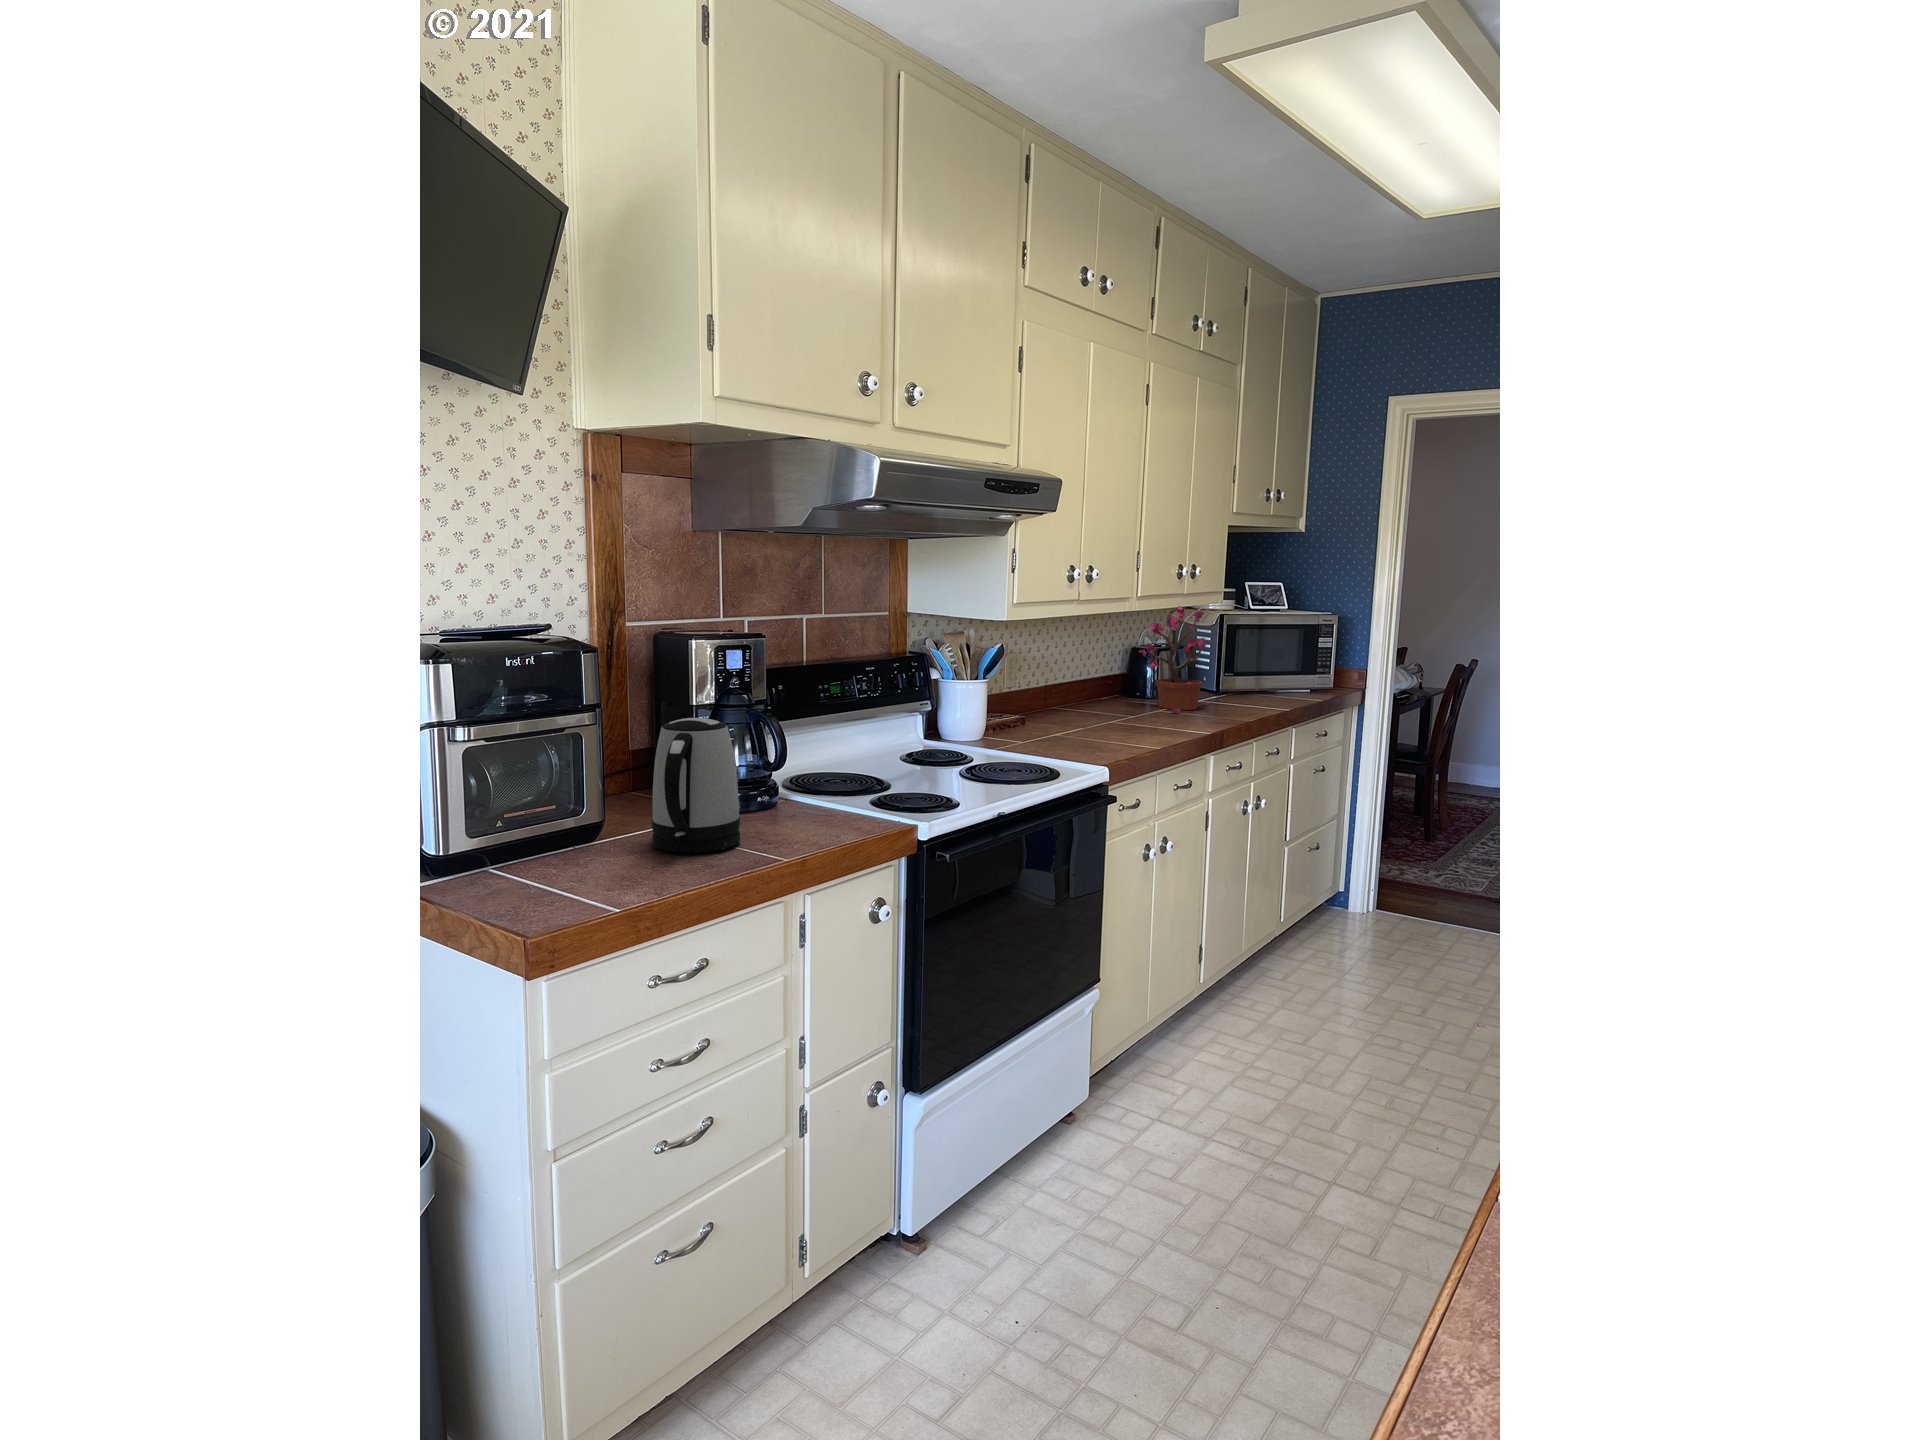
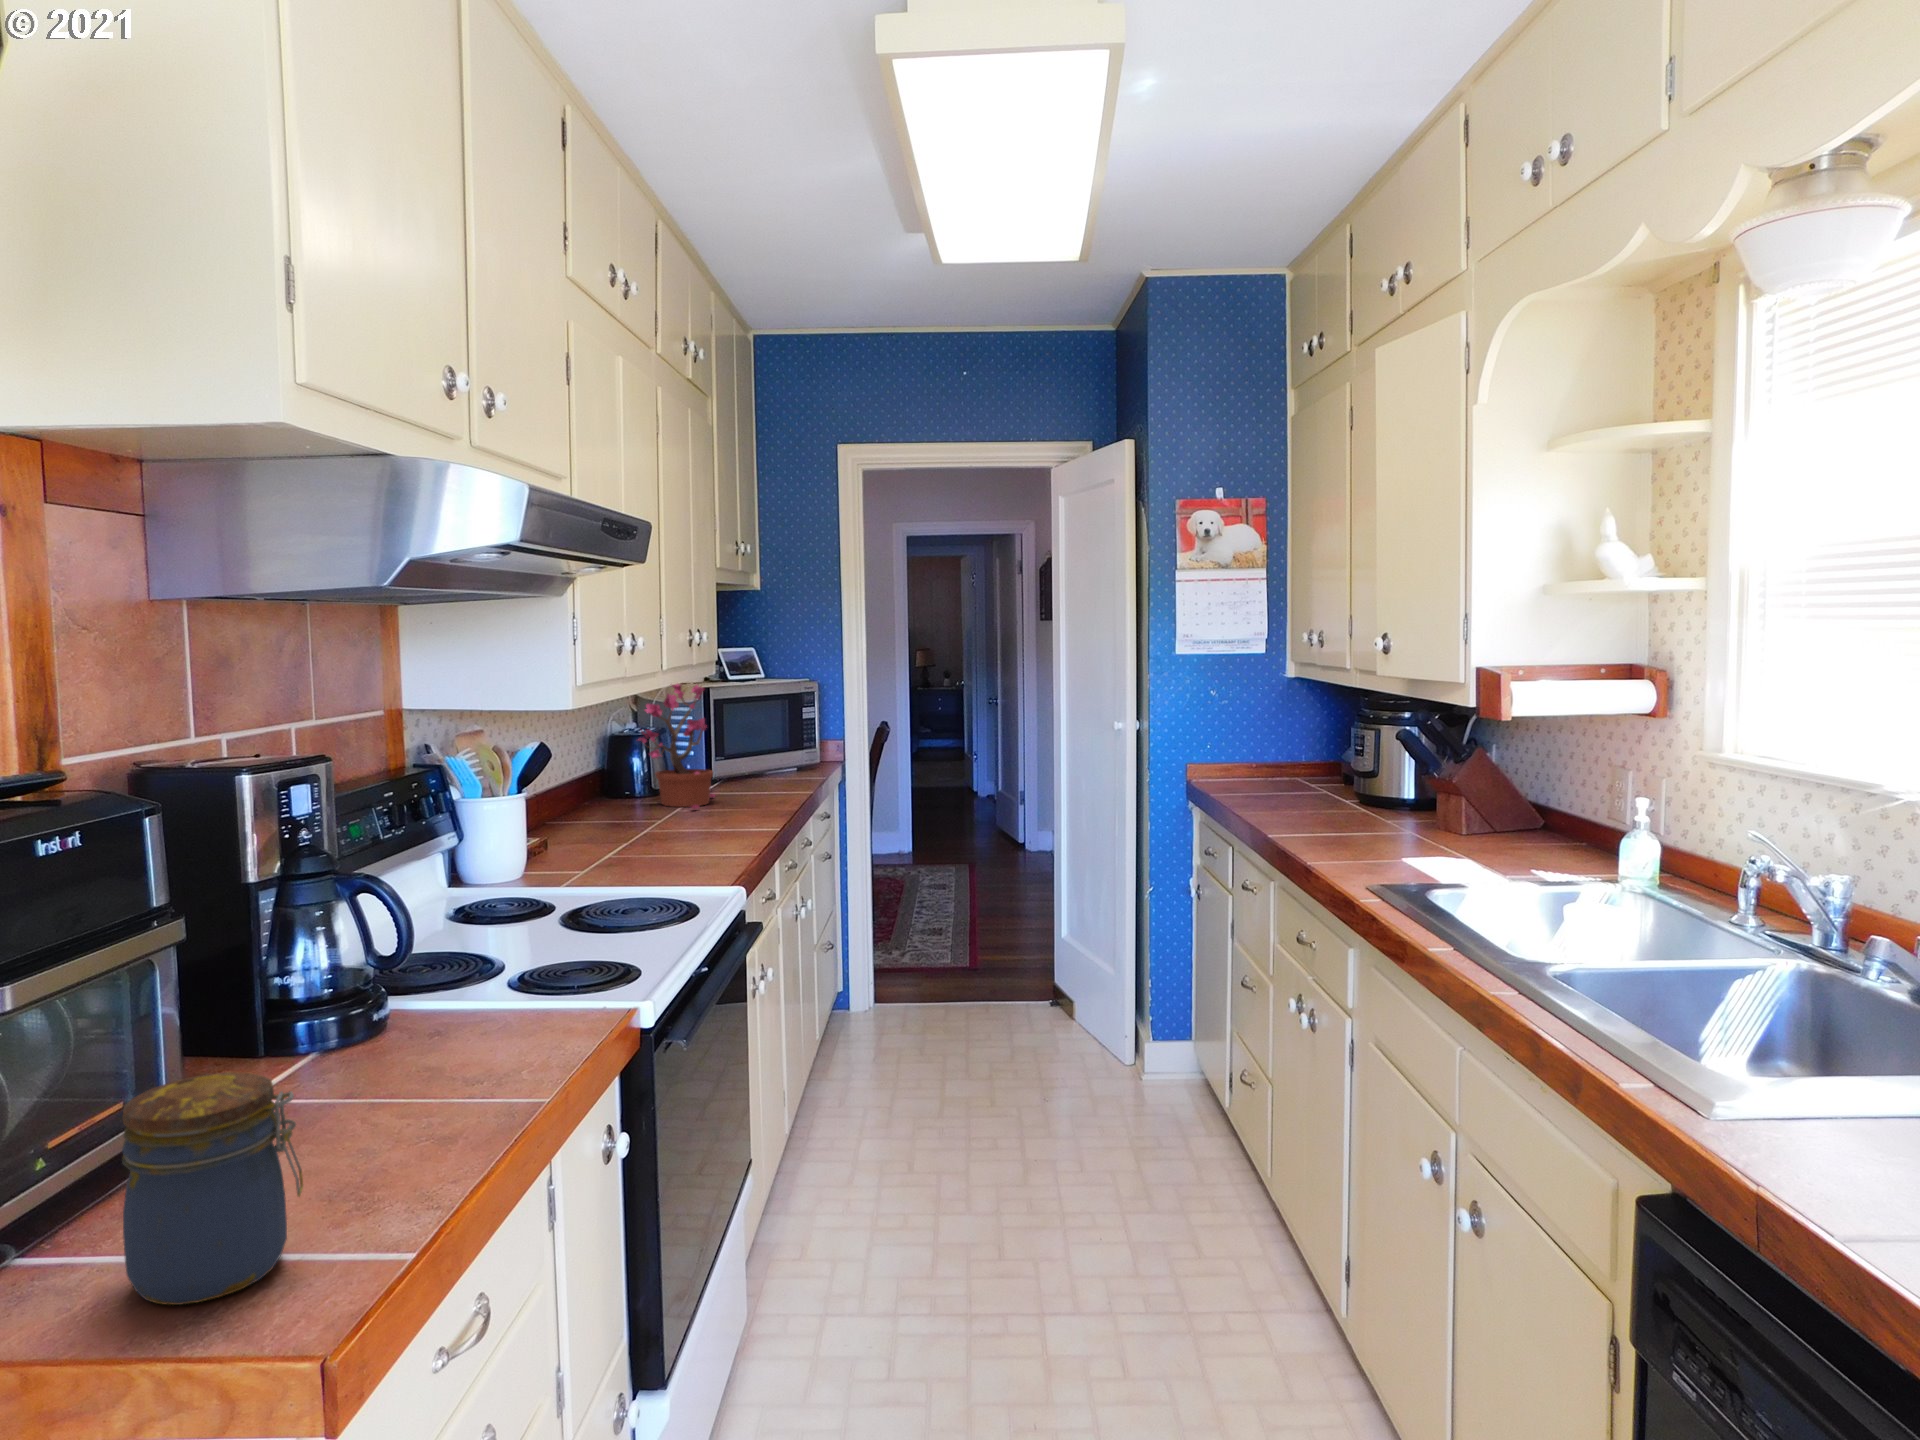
kettle: present [652,718,740,852] -> none [267,900,427,1135]
jar: none [503,791,588,903] -> present [122,1072,303,1305]

